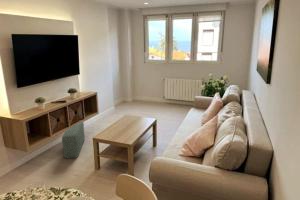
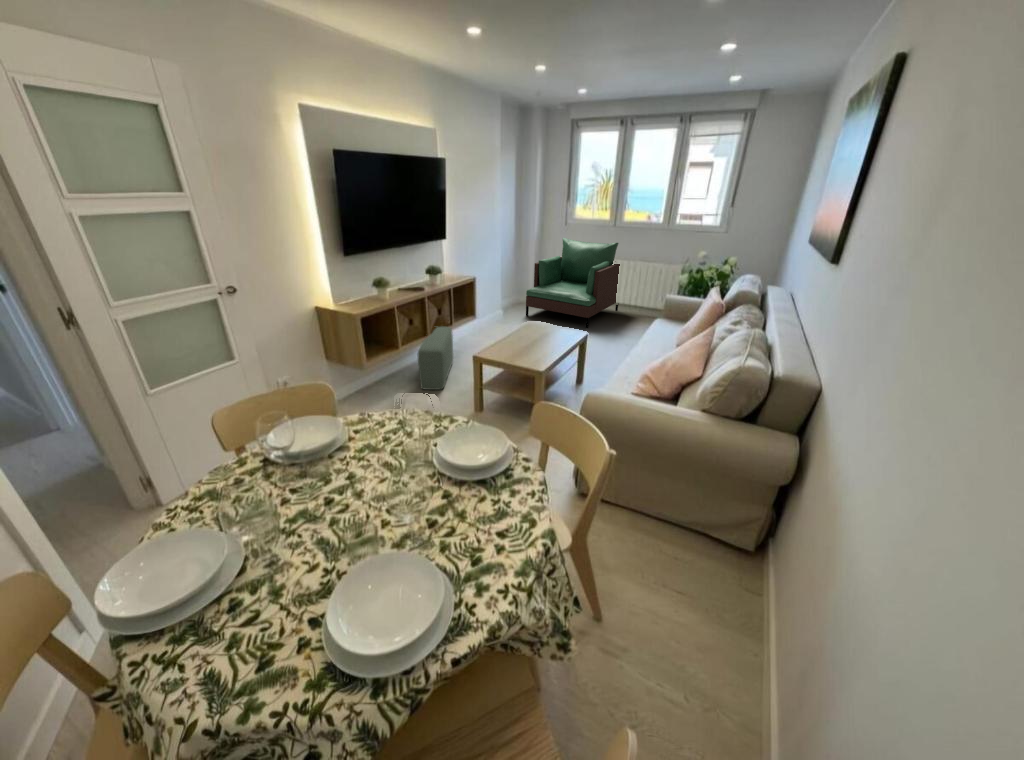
armchair: none [126,70,174,115] -> present [526,238,620,328]

